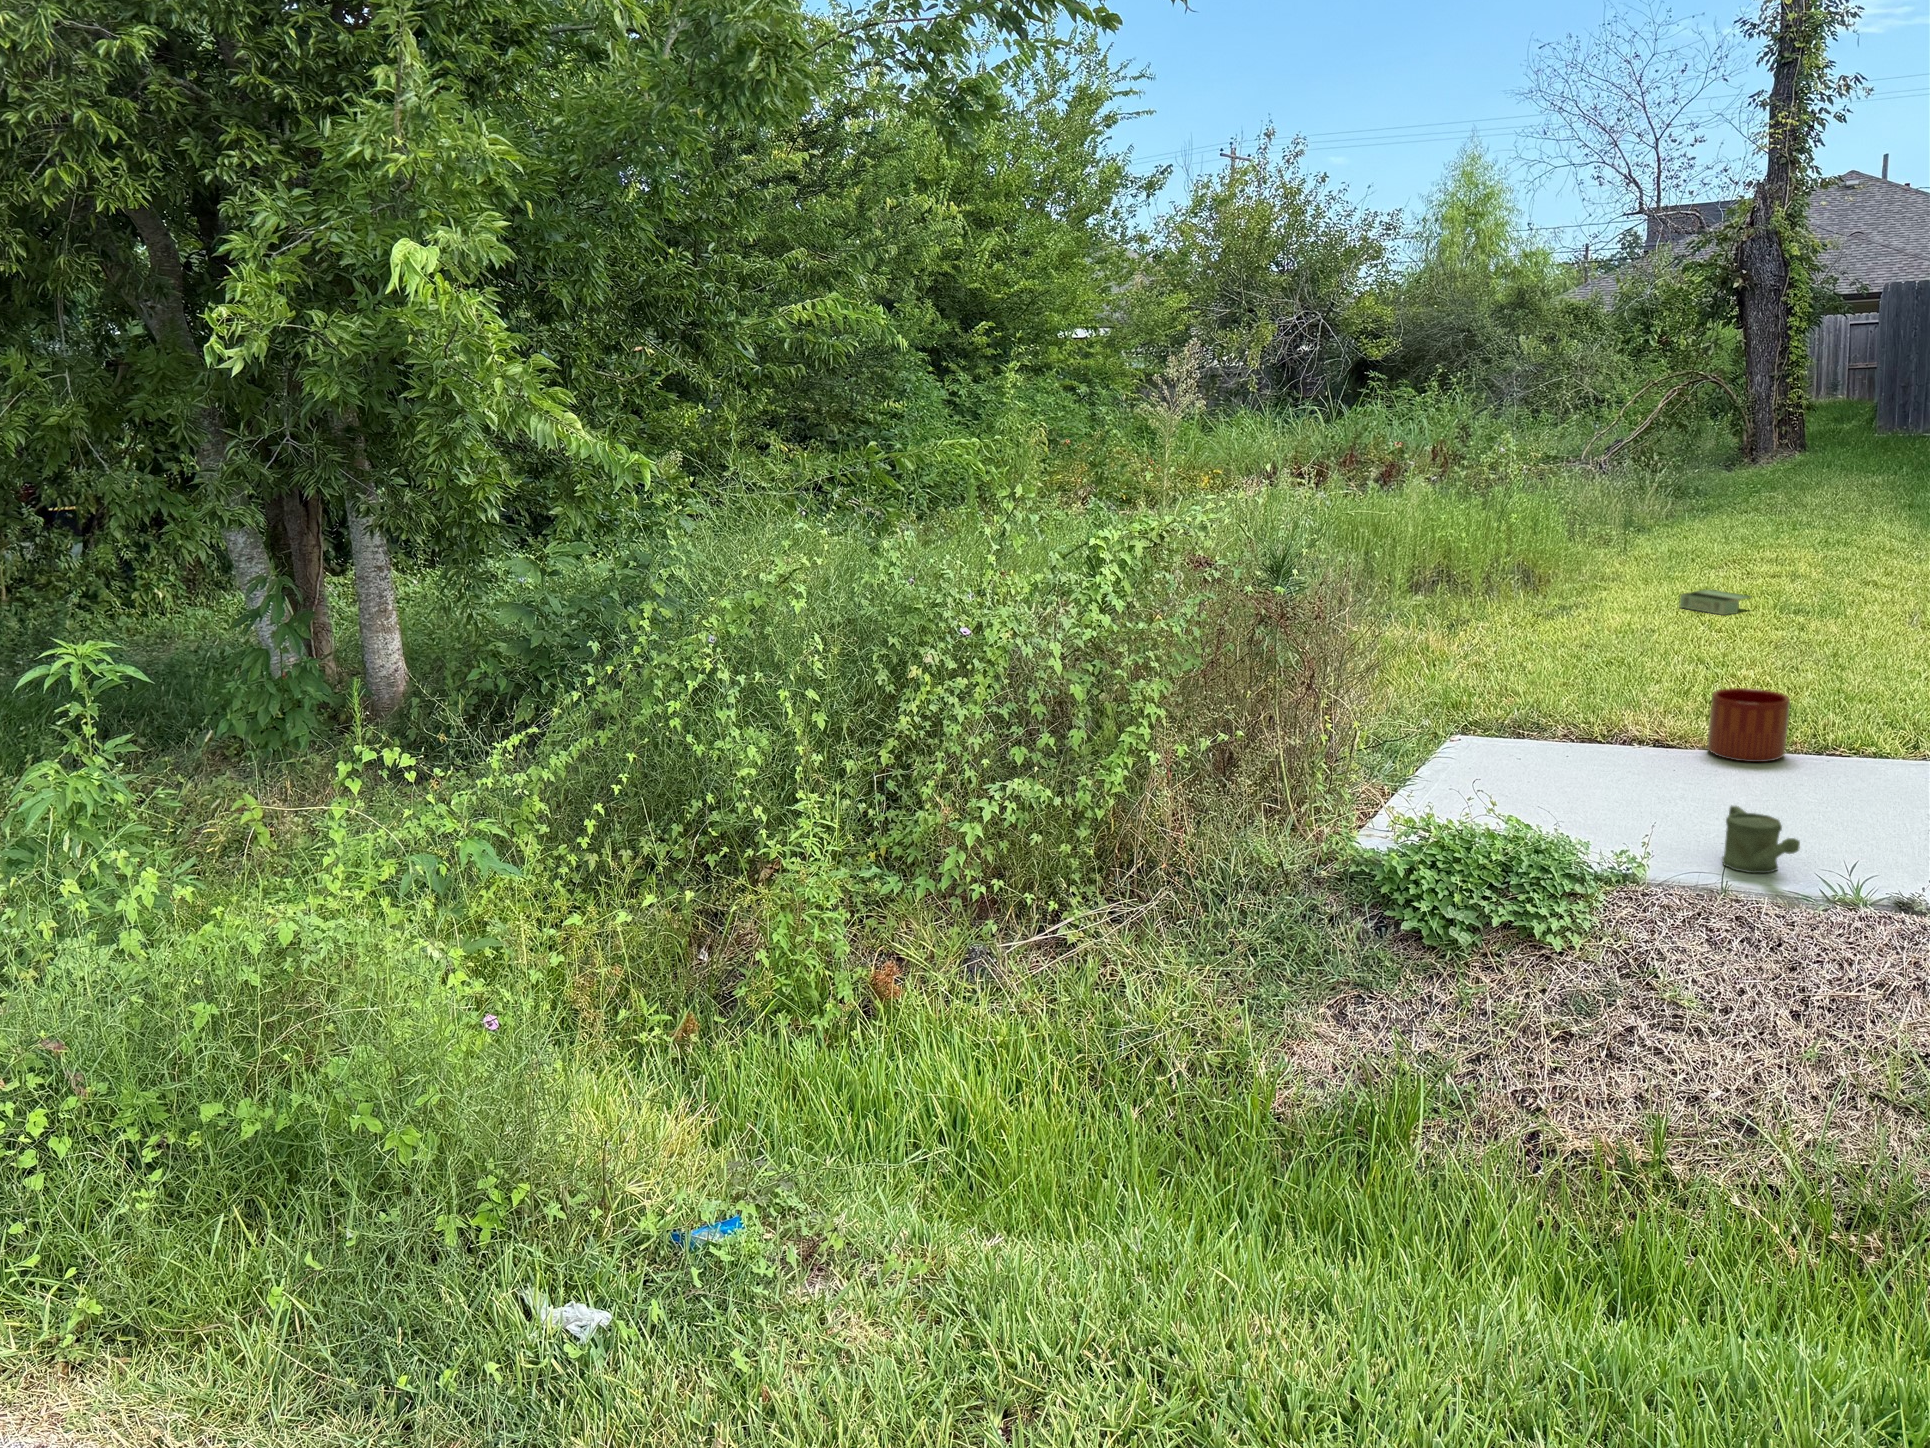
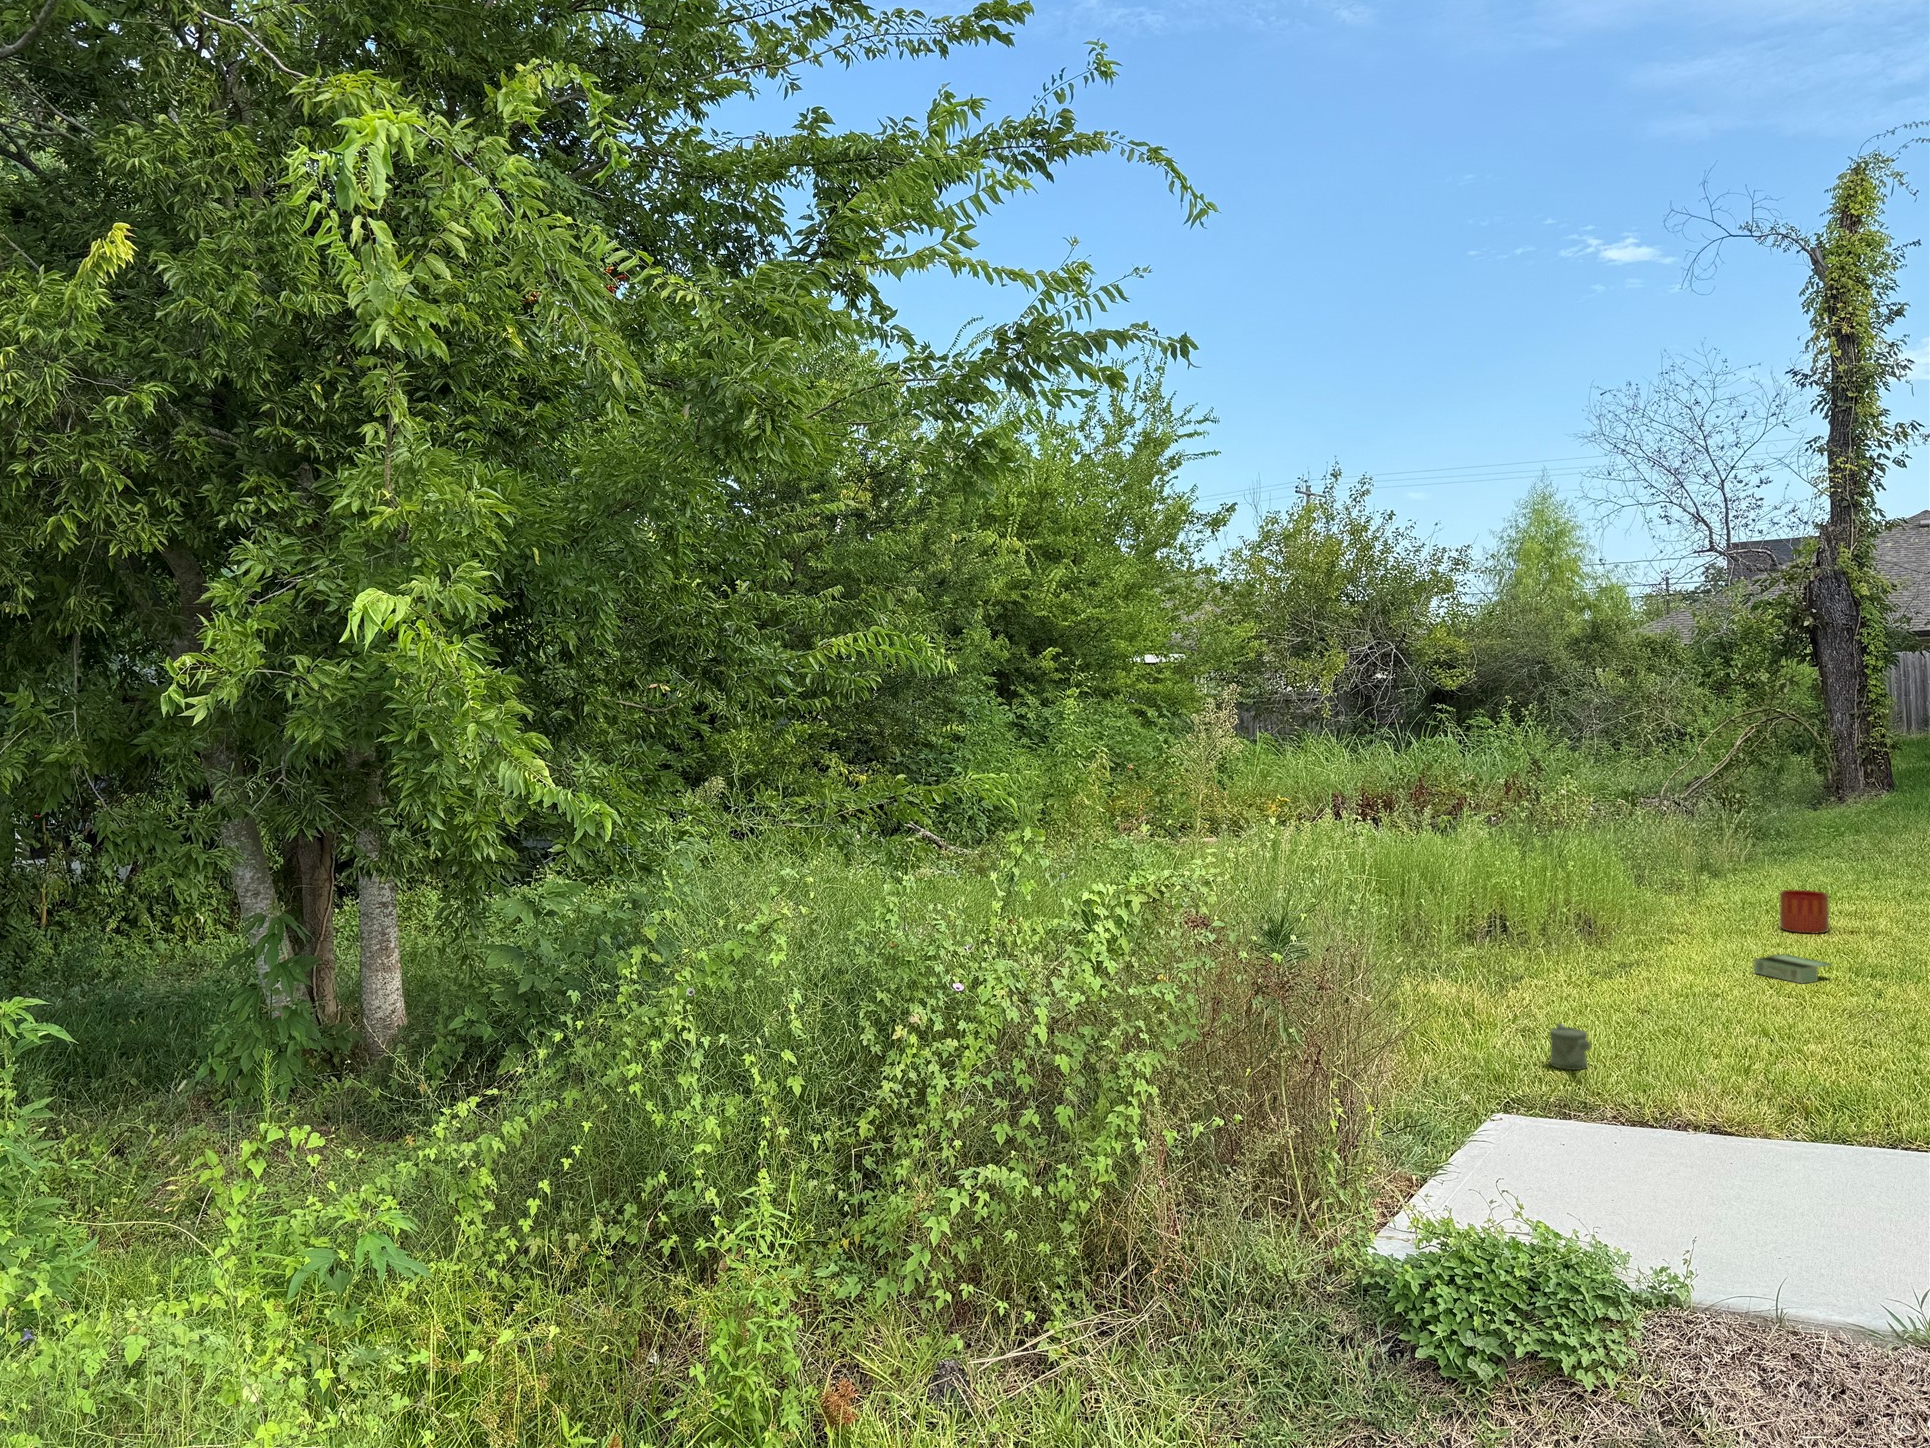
planter: present [1707,688,1790,762] -> present [1780,890,1829,934]
watering can: present [1722,806,1800,873] -> present [1550,1023,1590,1070]

